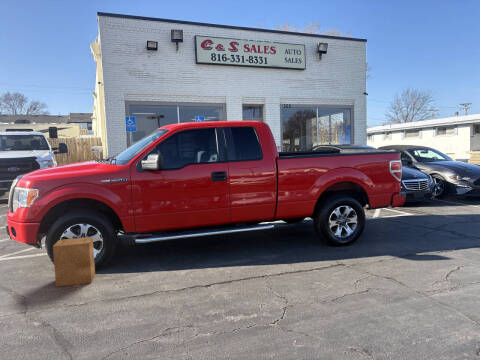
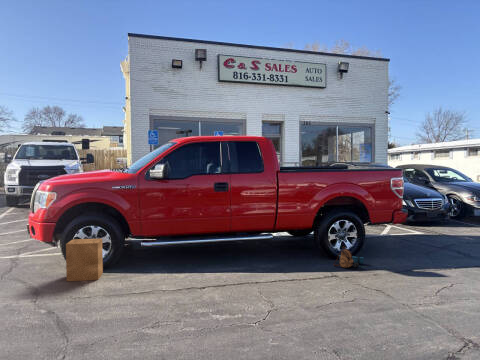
backpack: none [336,233,366,254] -> present [333,247,364,267]

